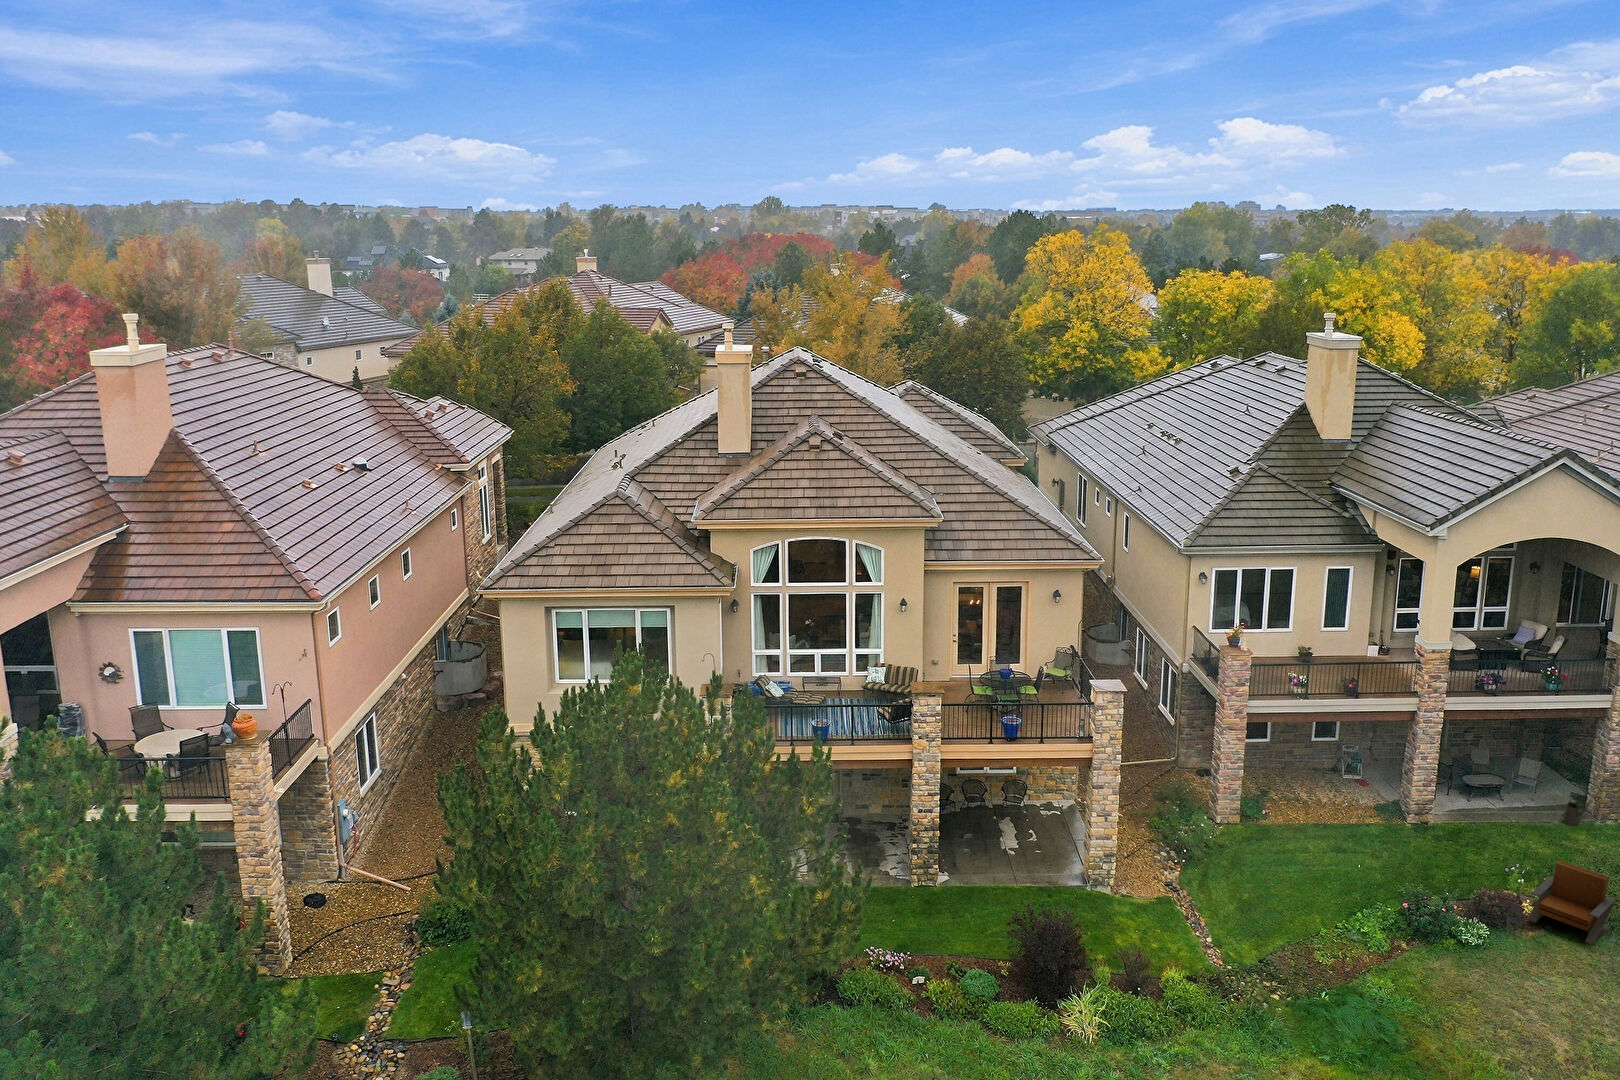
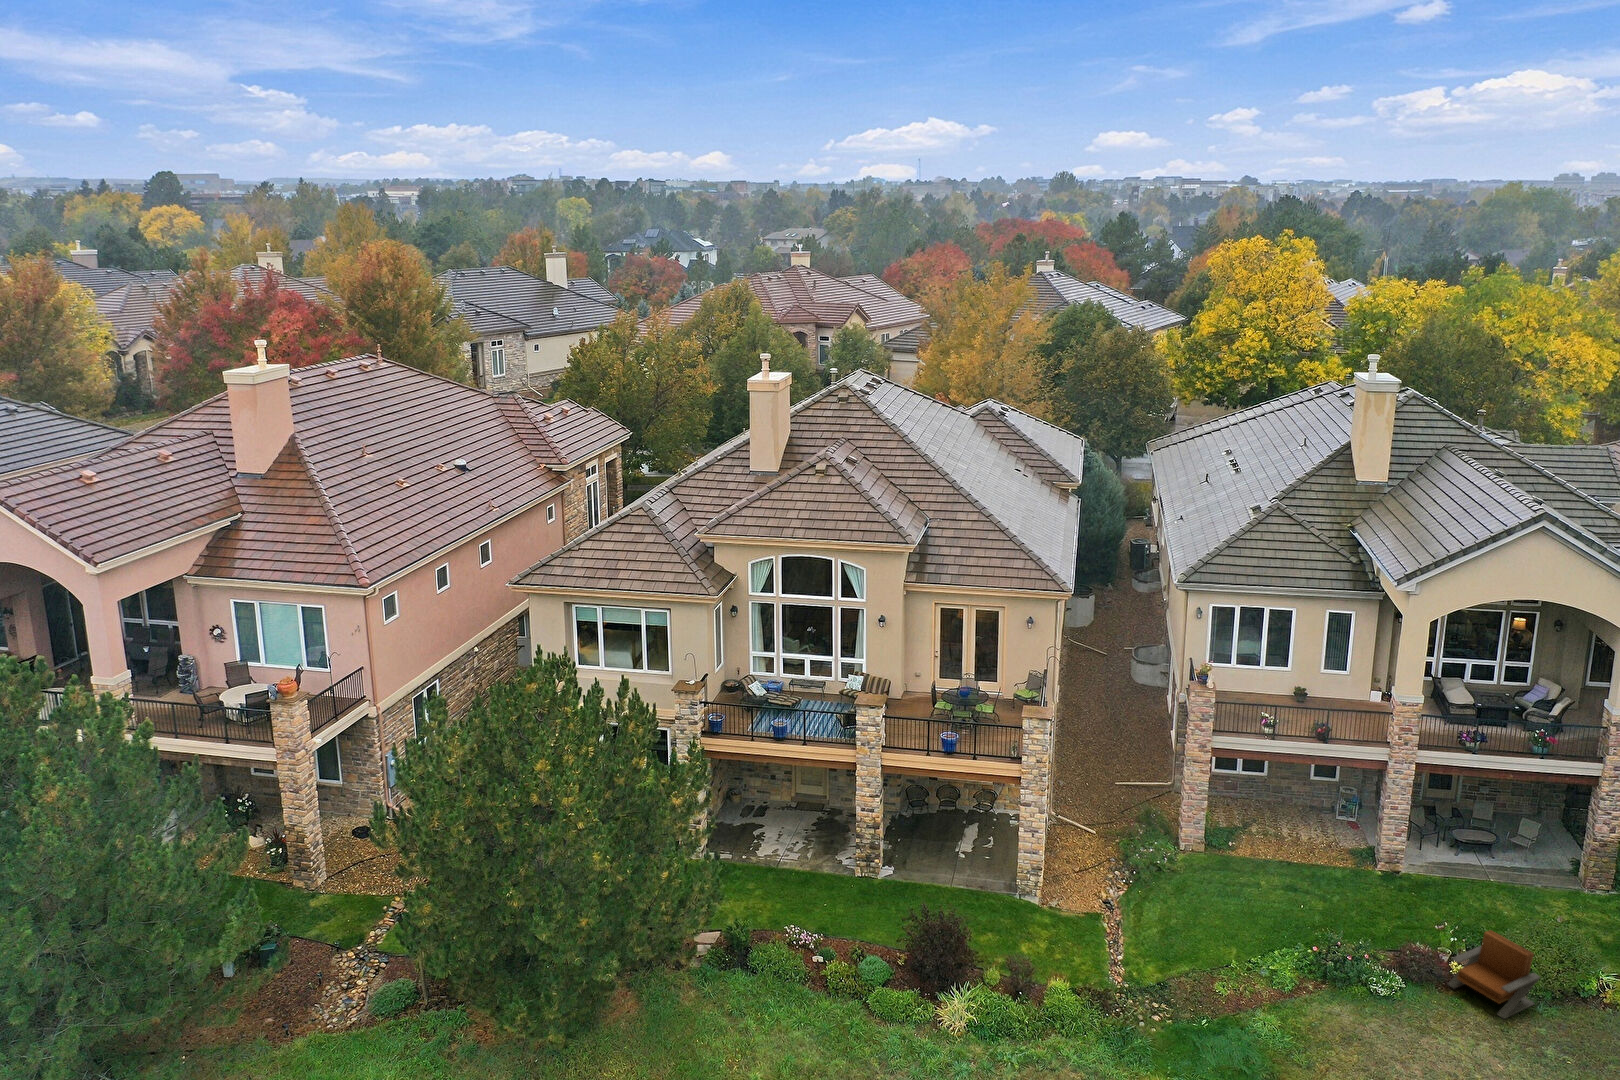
watering can: present [1563,801,1591,826] -> none [1549,869,1585,897]

